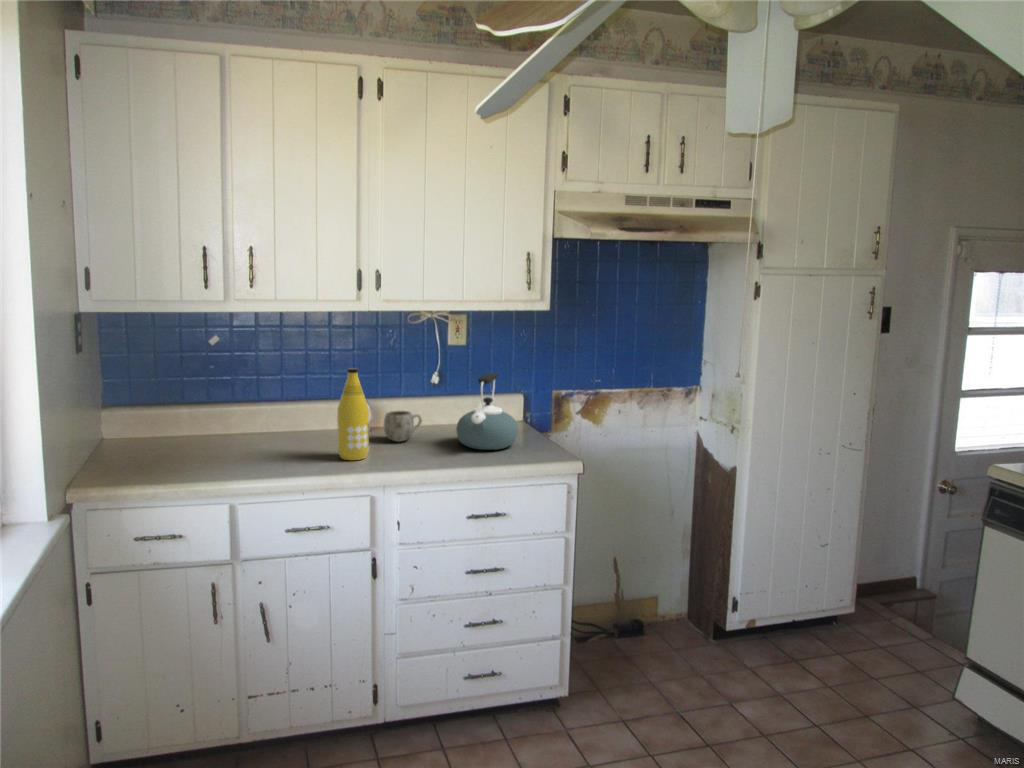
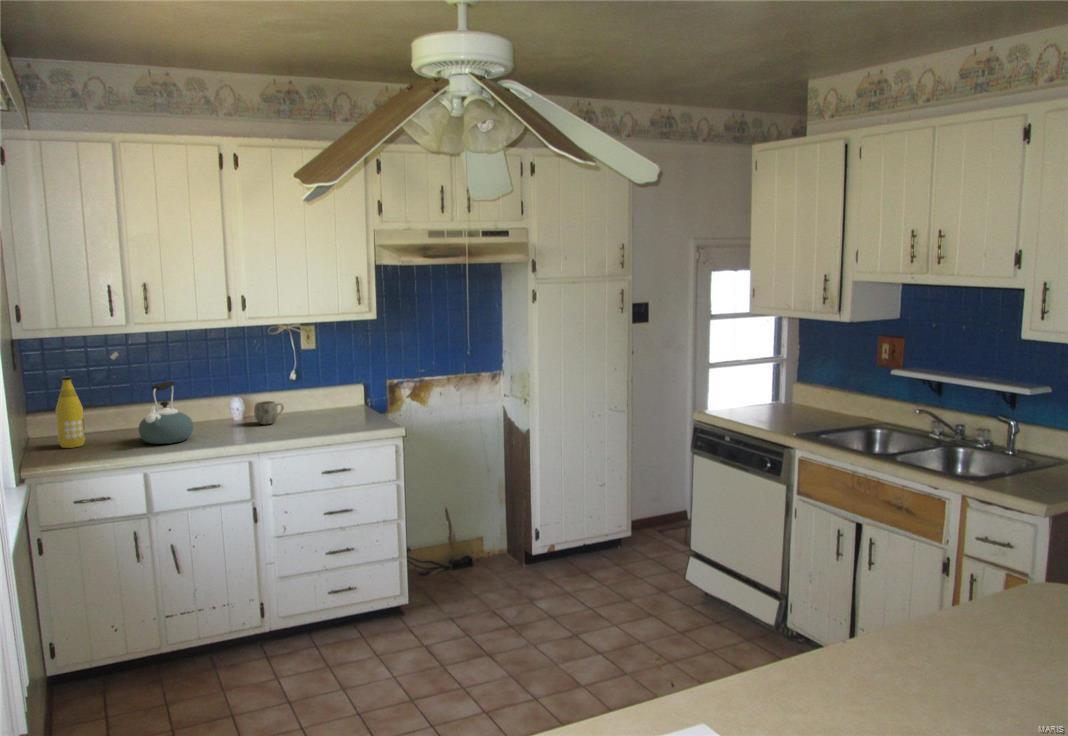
bottle: present [337,368,369,460] -> present [56,376,85,448]
kettle: present [456,373,518,450] -> present [139,381,193,444]

